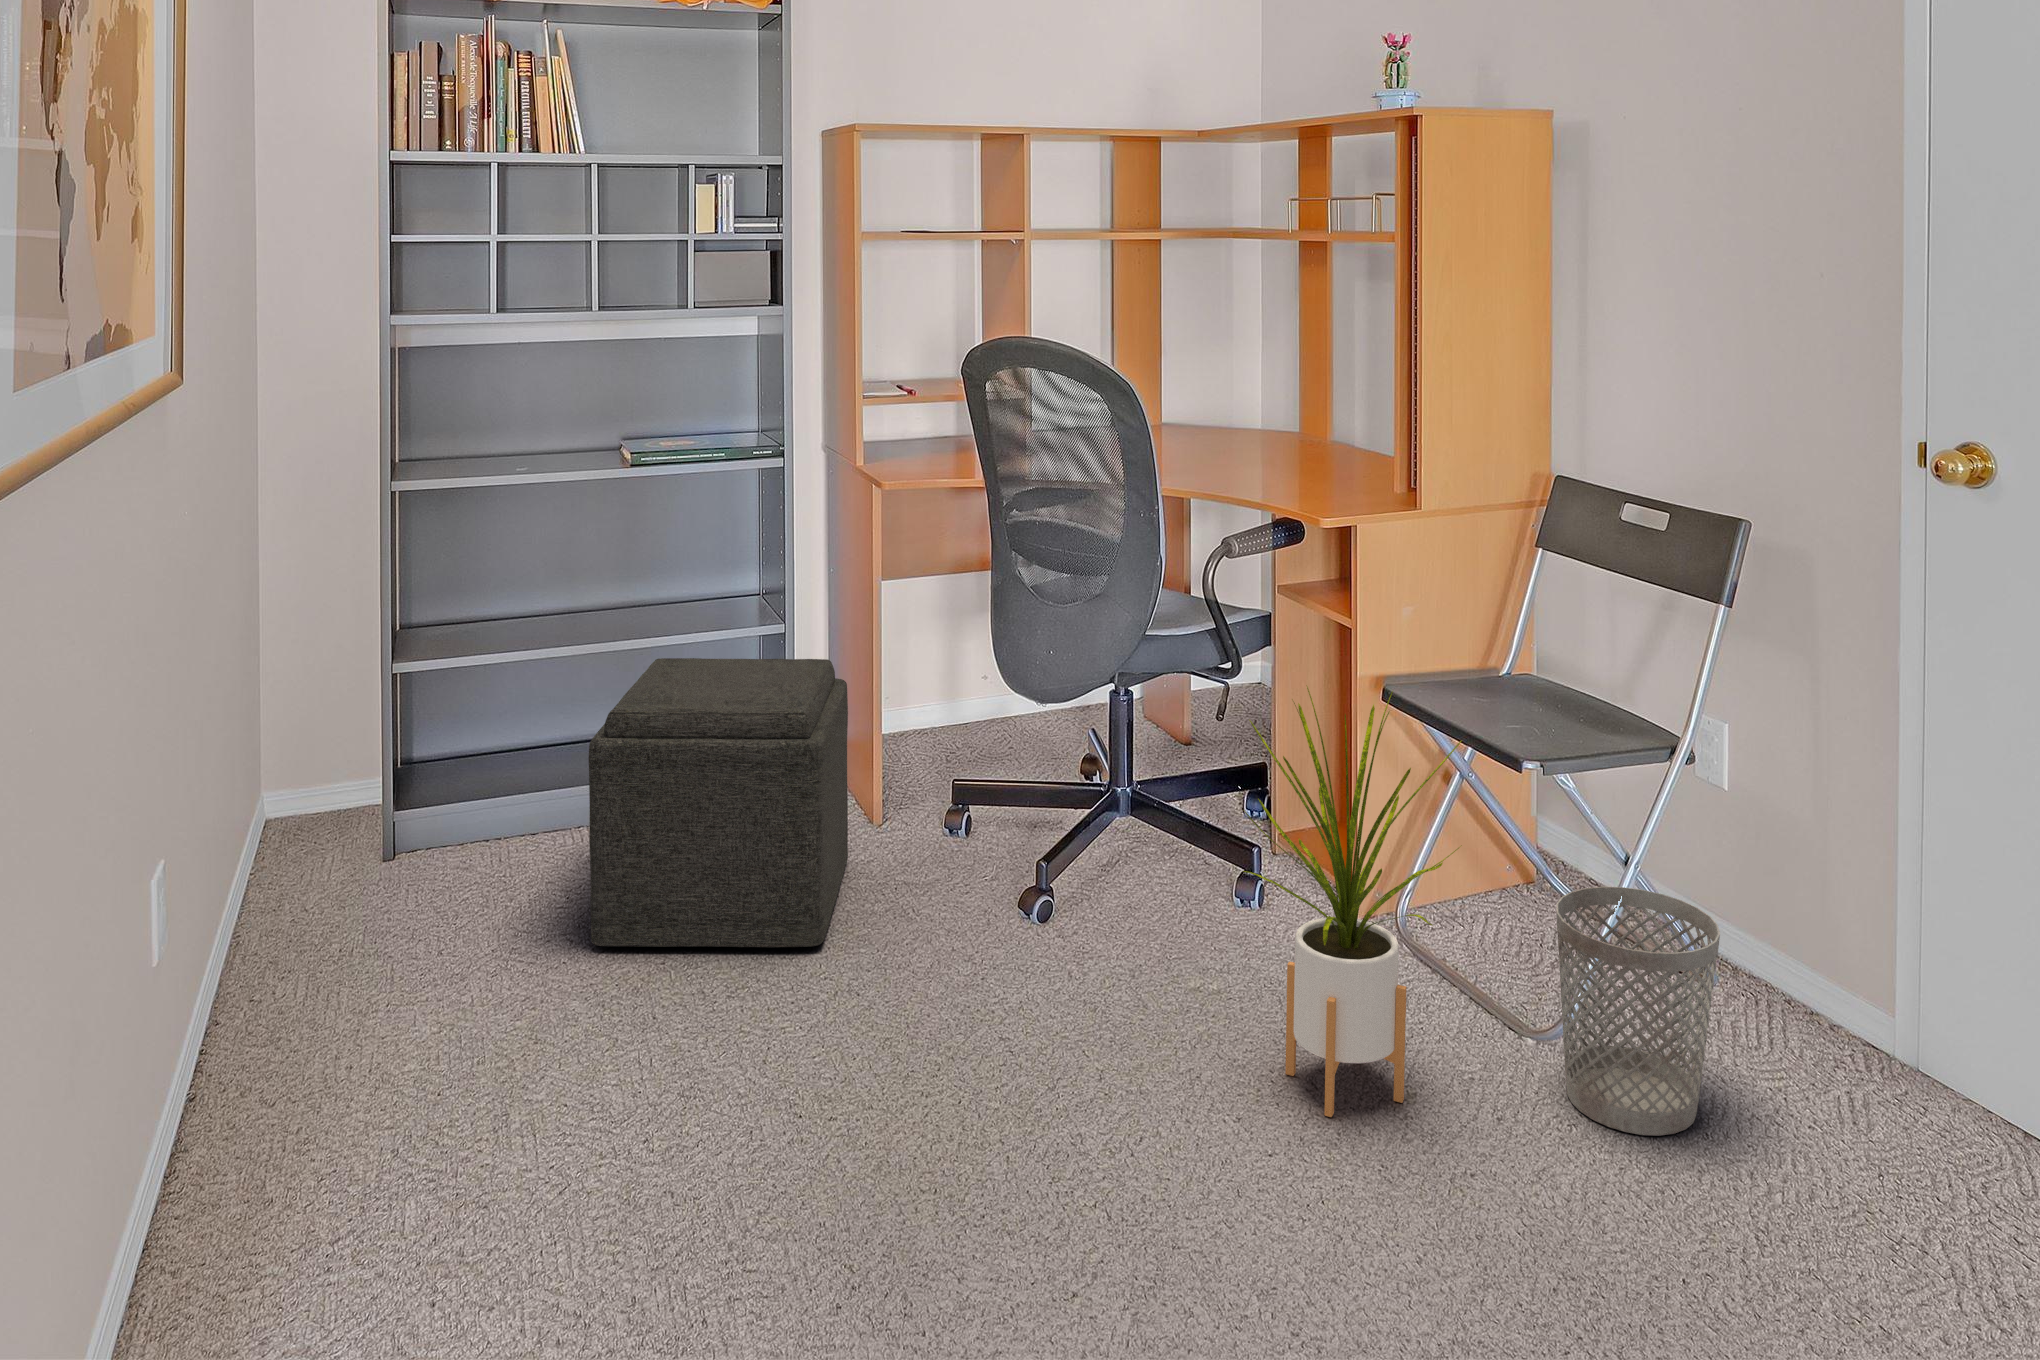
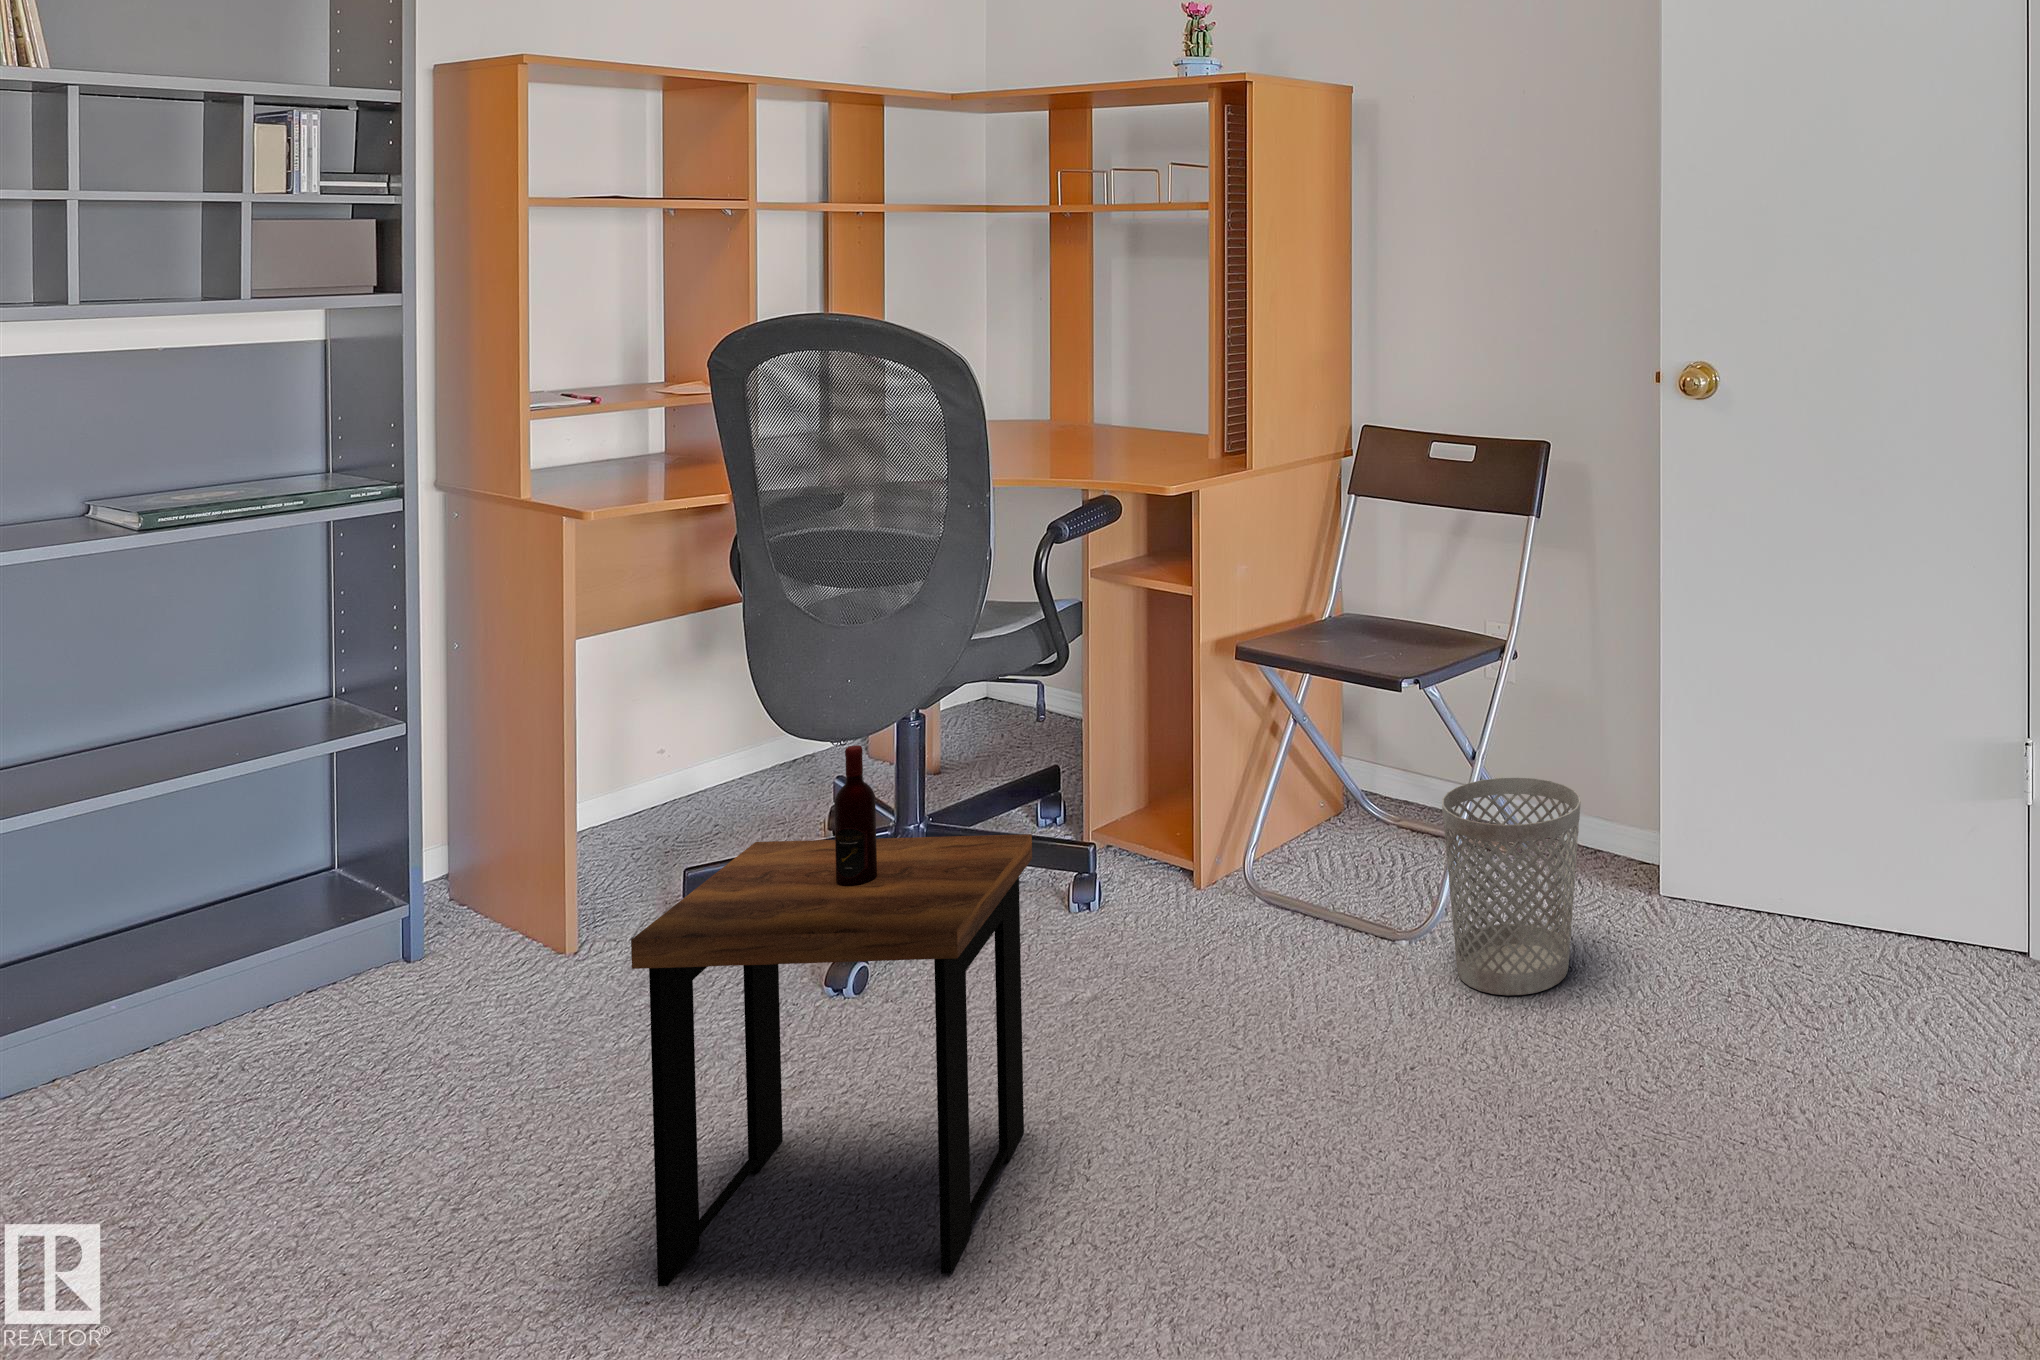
ottoman: present [588,658,848,947] -> none [164,732,576,1192]
house plant: present [1244,687,1461,1117] -> none [1153,627,1377,1070]
side table: none [799,732,1116,1195] -> present [631,745,1032,1286]

